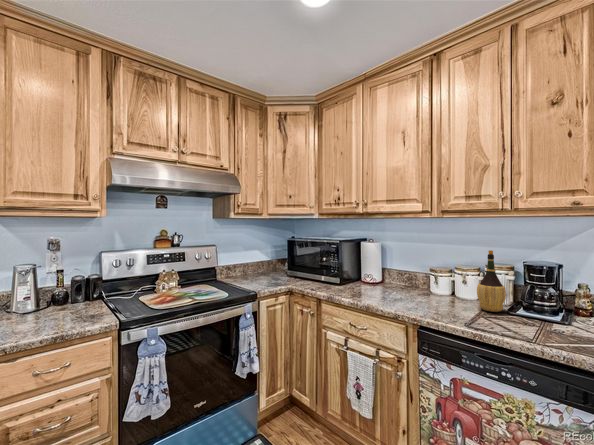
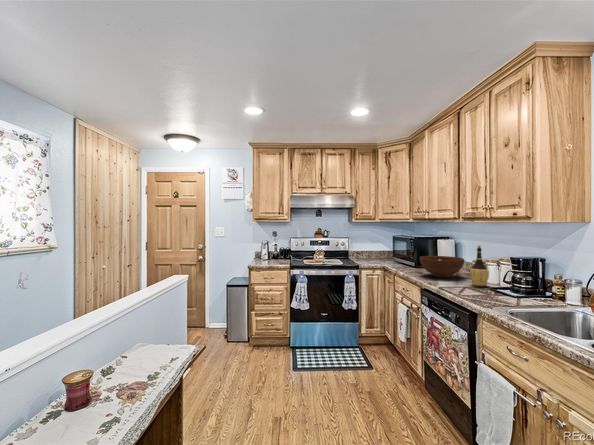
fruit bowl: none [379,267,444,301] -> present [420,256,465,278]

